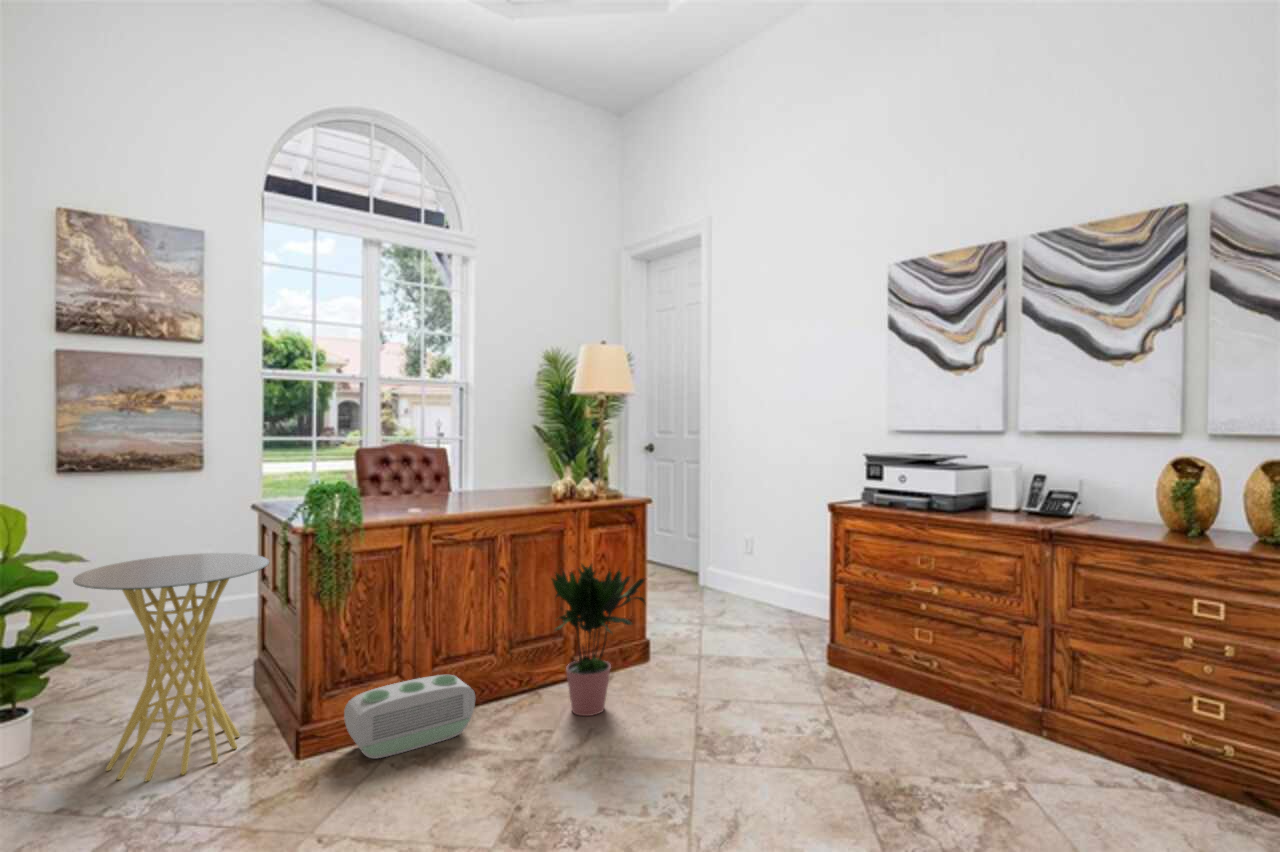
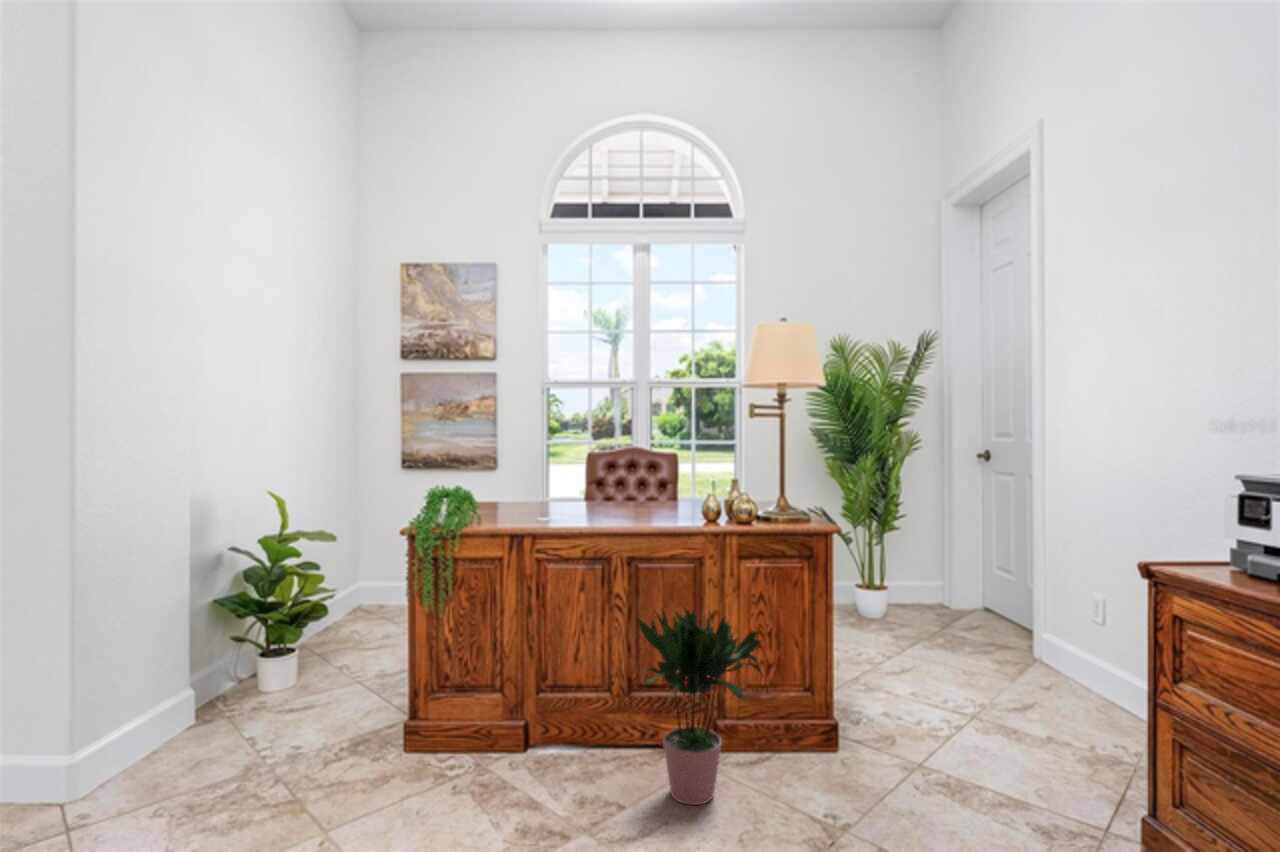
side table: present [73,553,269,781] -> none [268,543,421,737]
air purifier: present [344,675,475,758] -> none [425,701,560,778]

